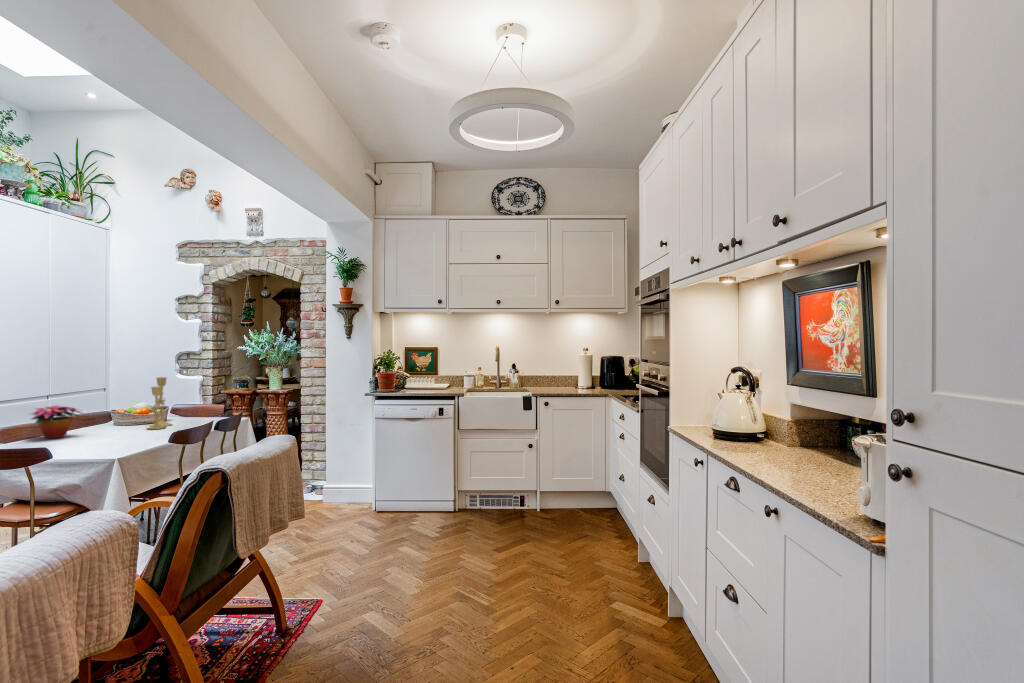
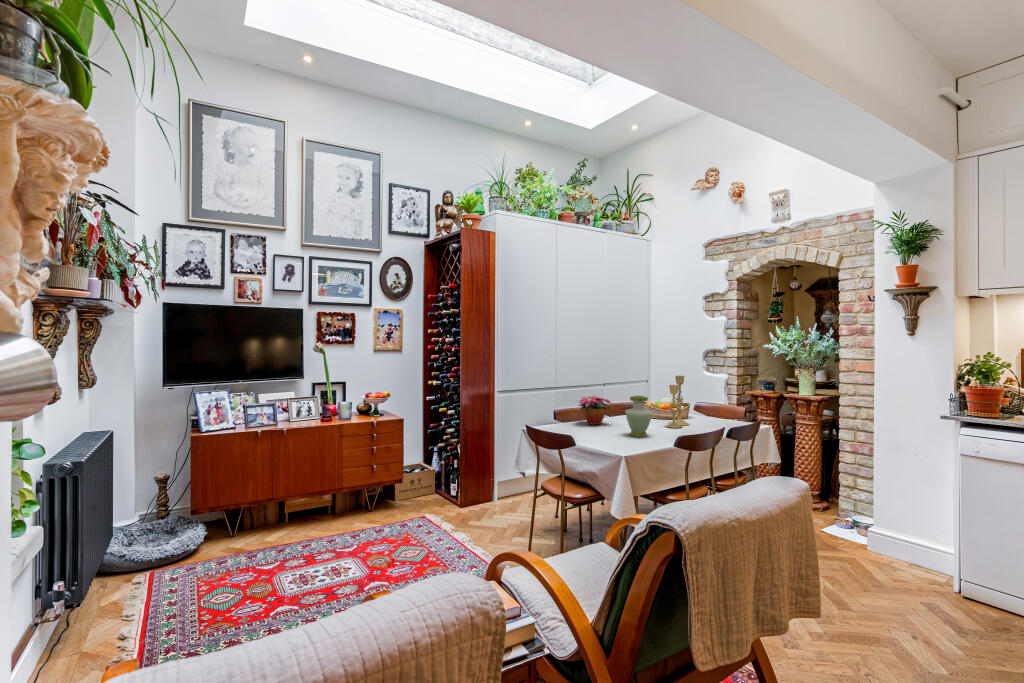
vase: none [104,399,138,441] -> present [625,395,652,437]

